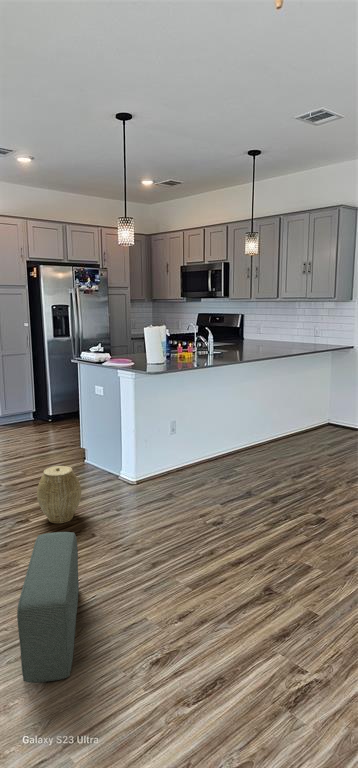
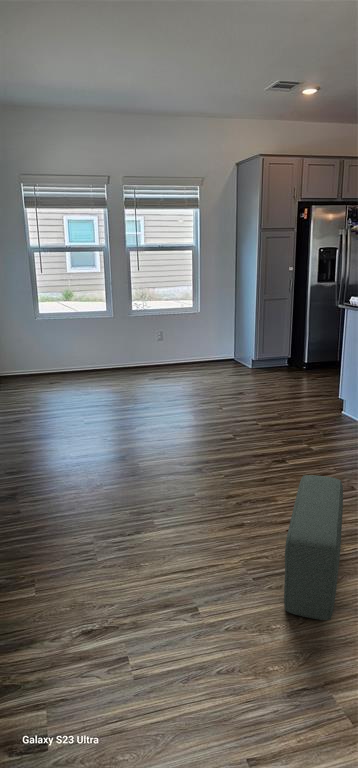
woven basket: present [37,466,81,523] -> none [296,411,342,469]

